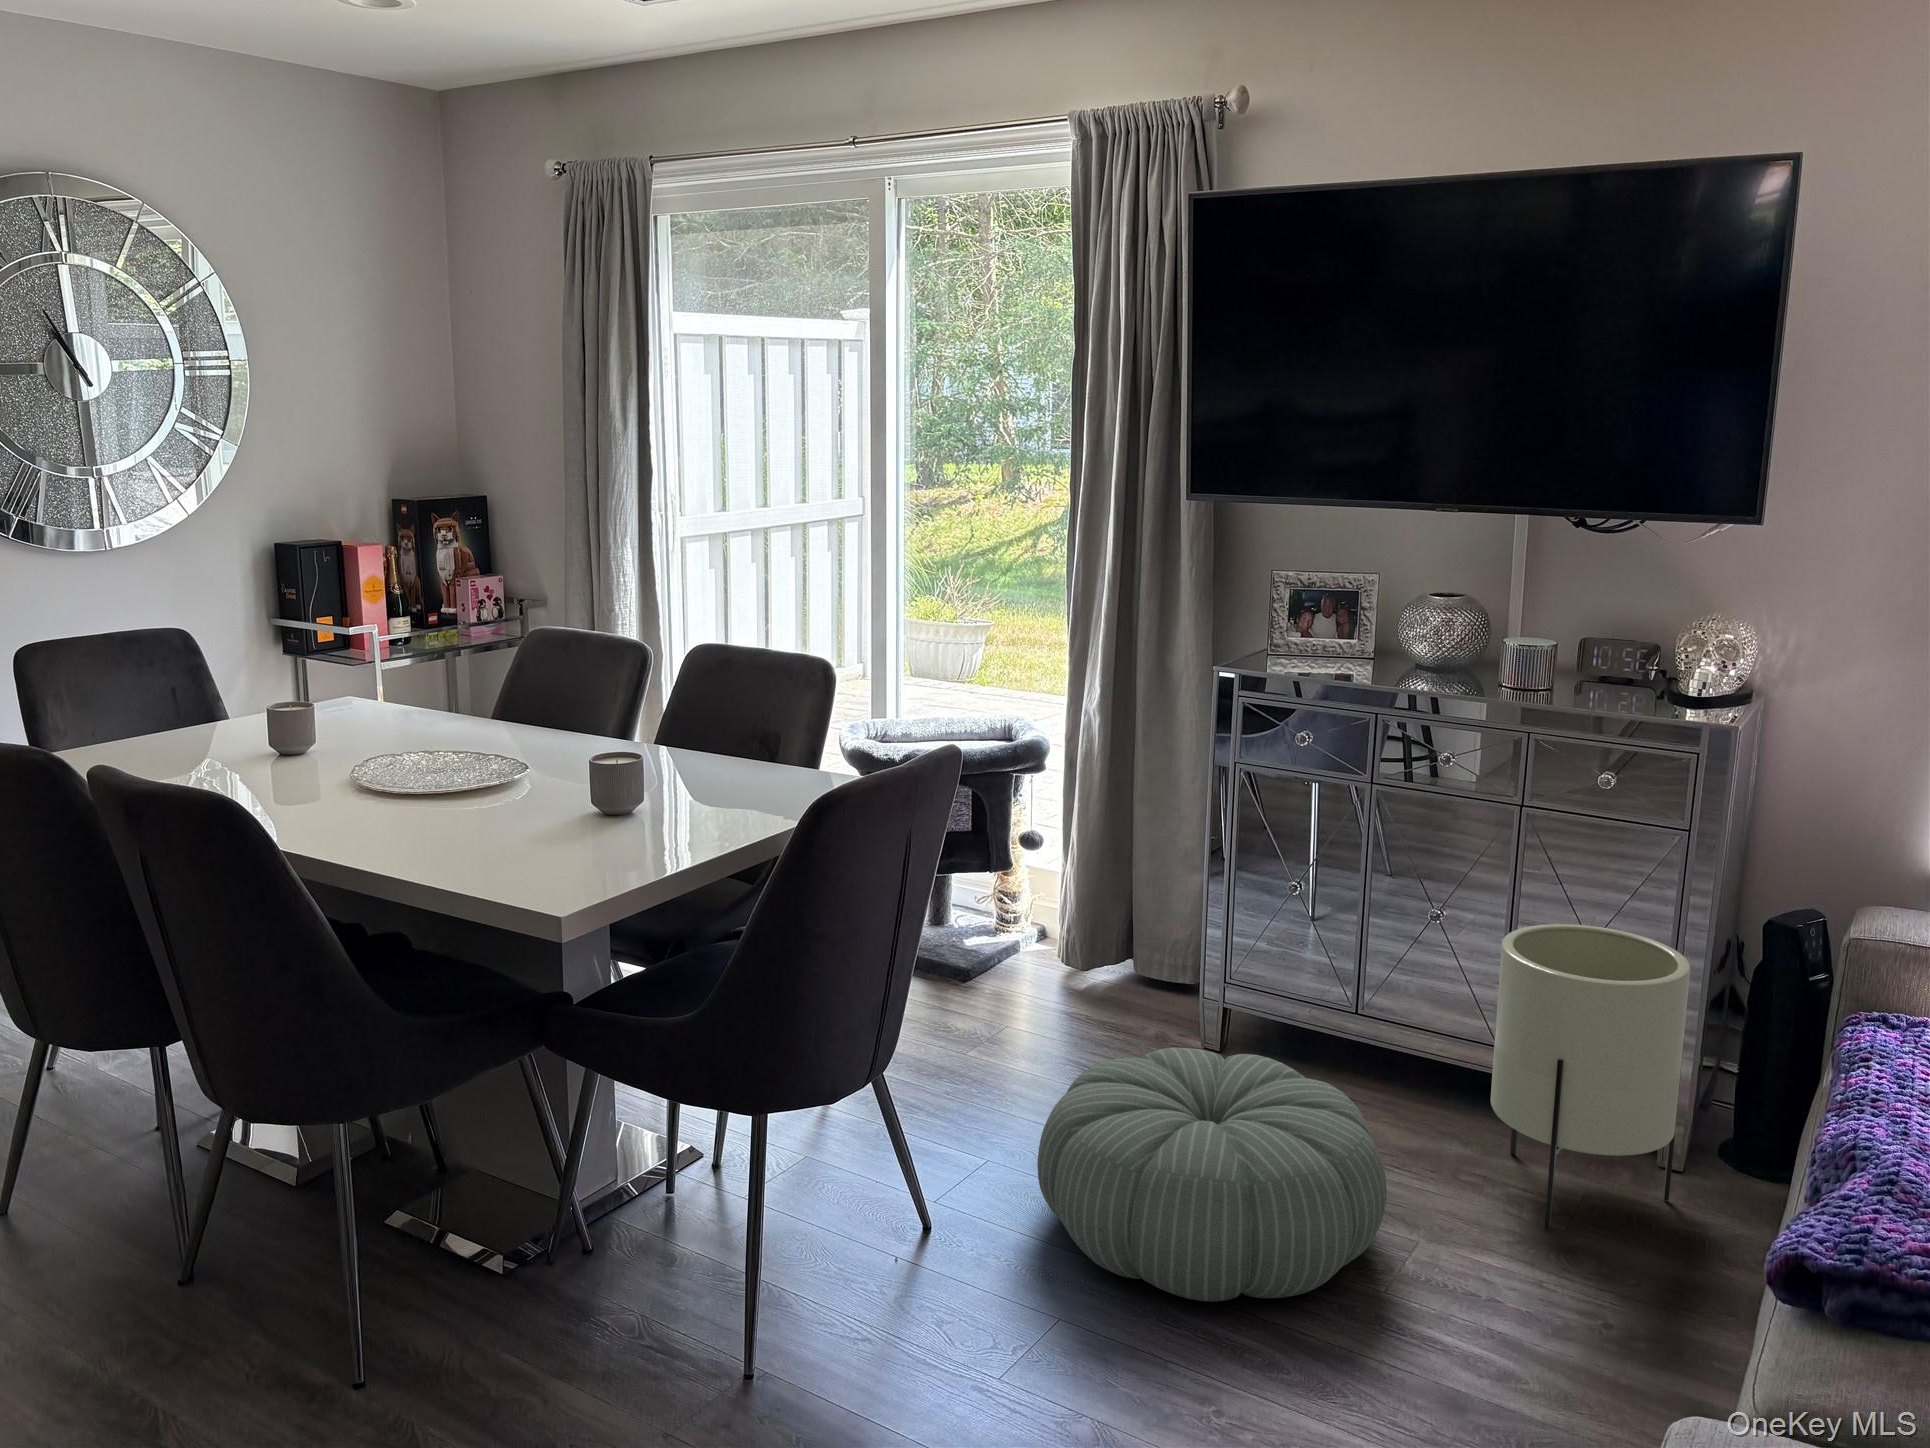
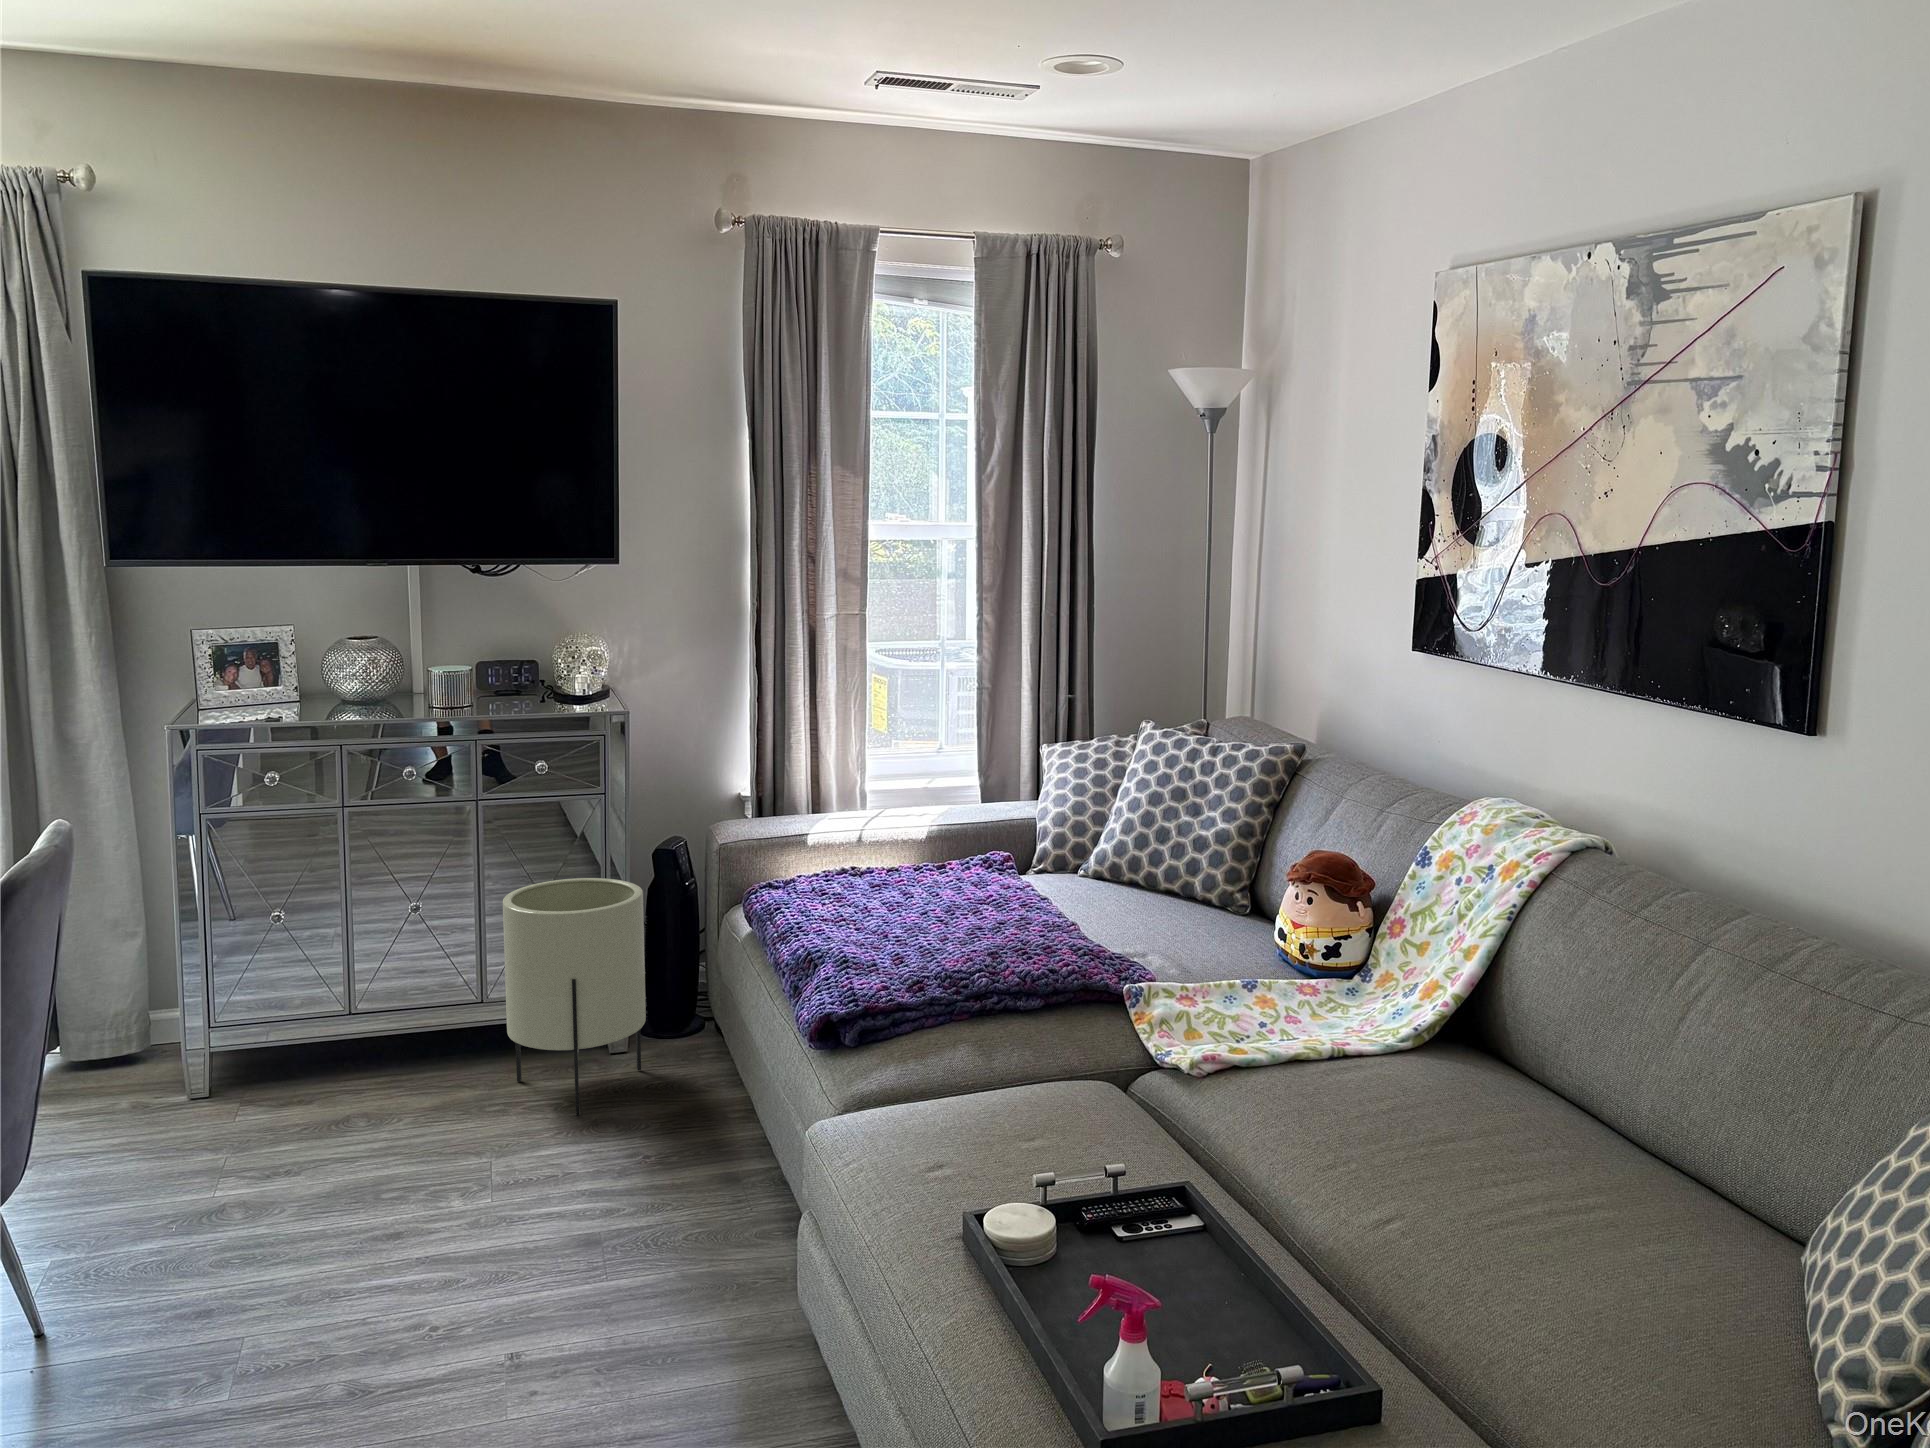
pouf: present [1037,1048,1387,1302] -> none [136,1058,483,1285]

